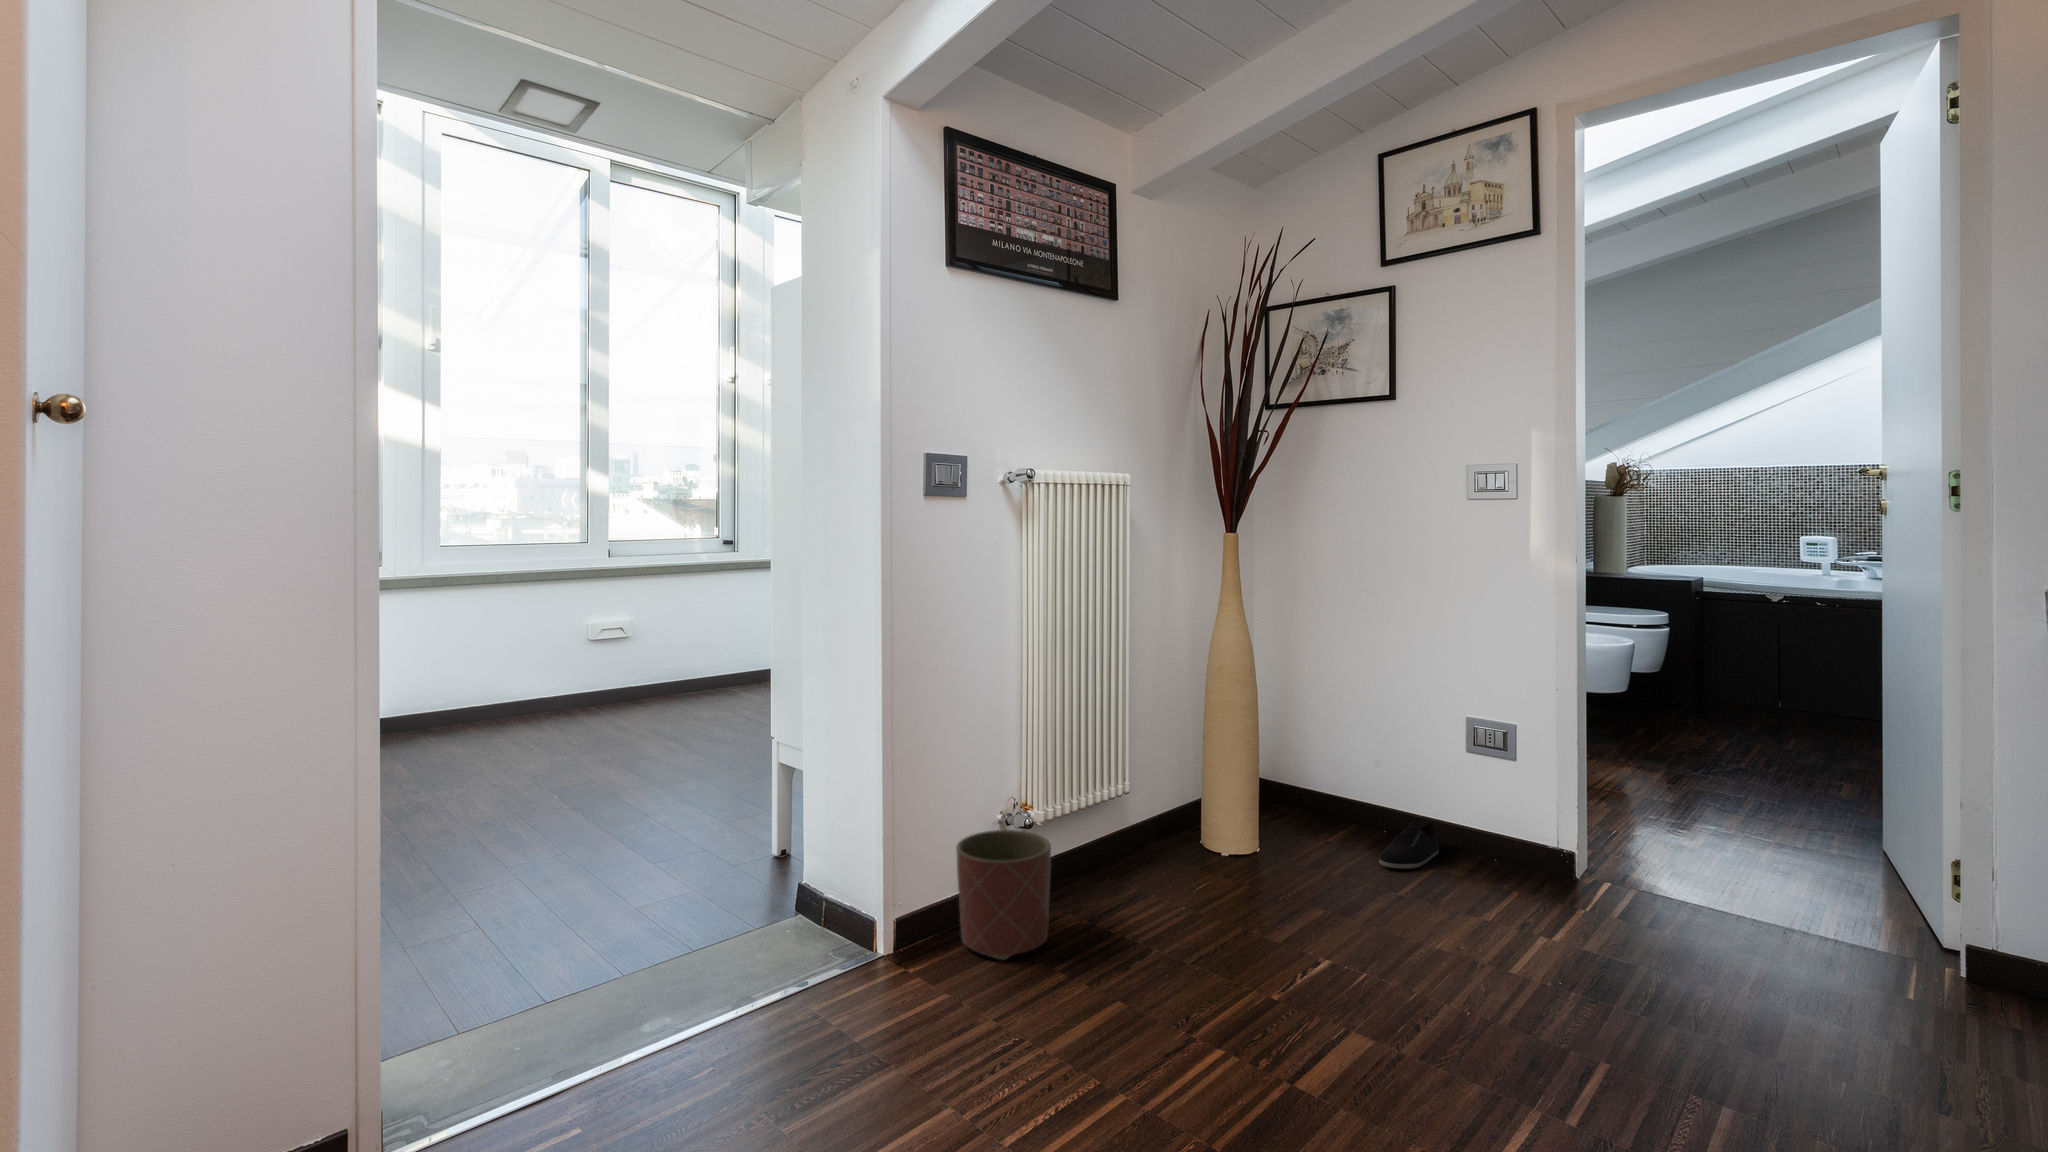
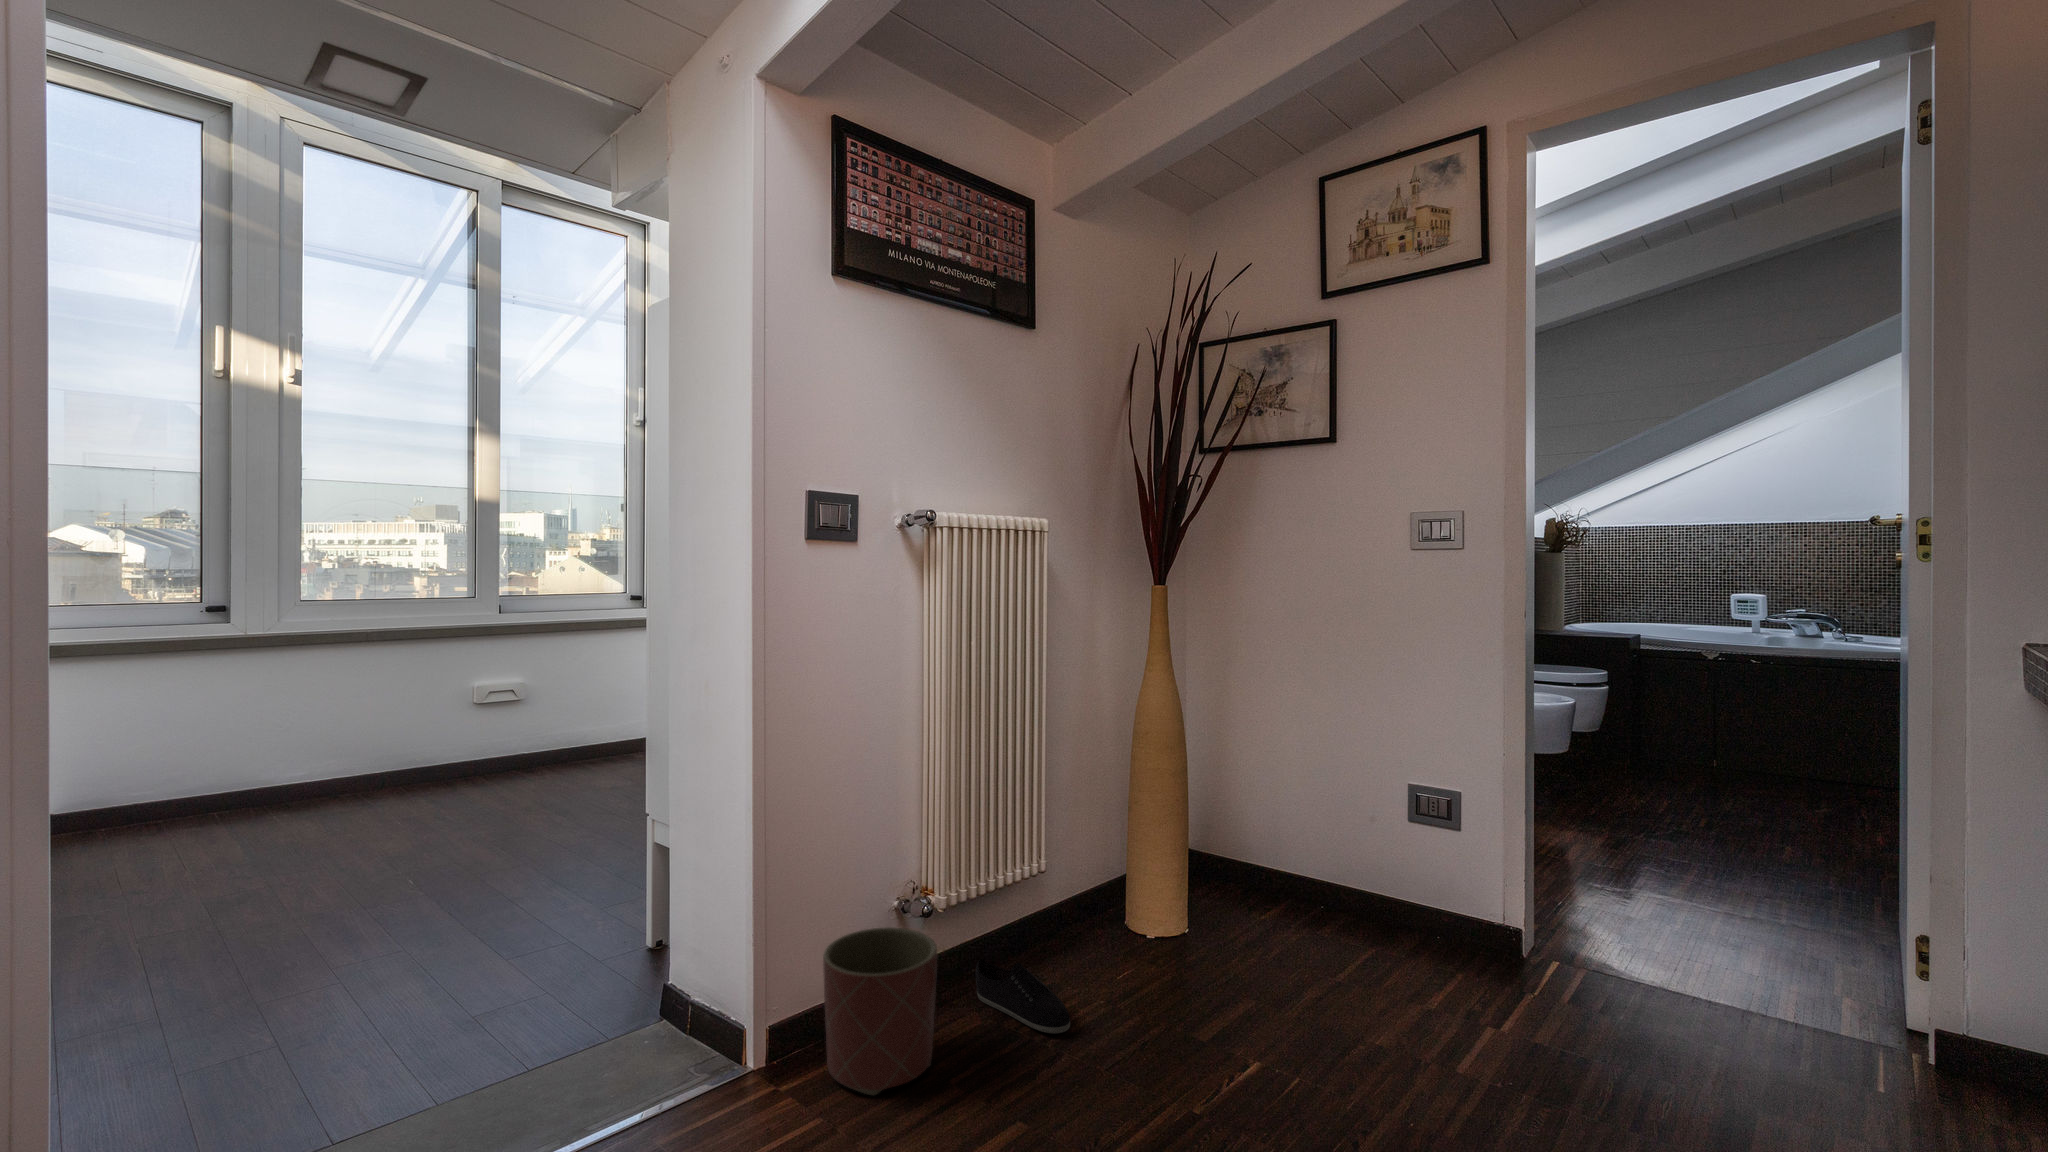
shoe: present [1379,823,1439,869] -> present [976,959,1070,1033]

